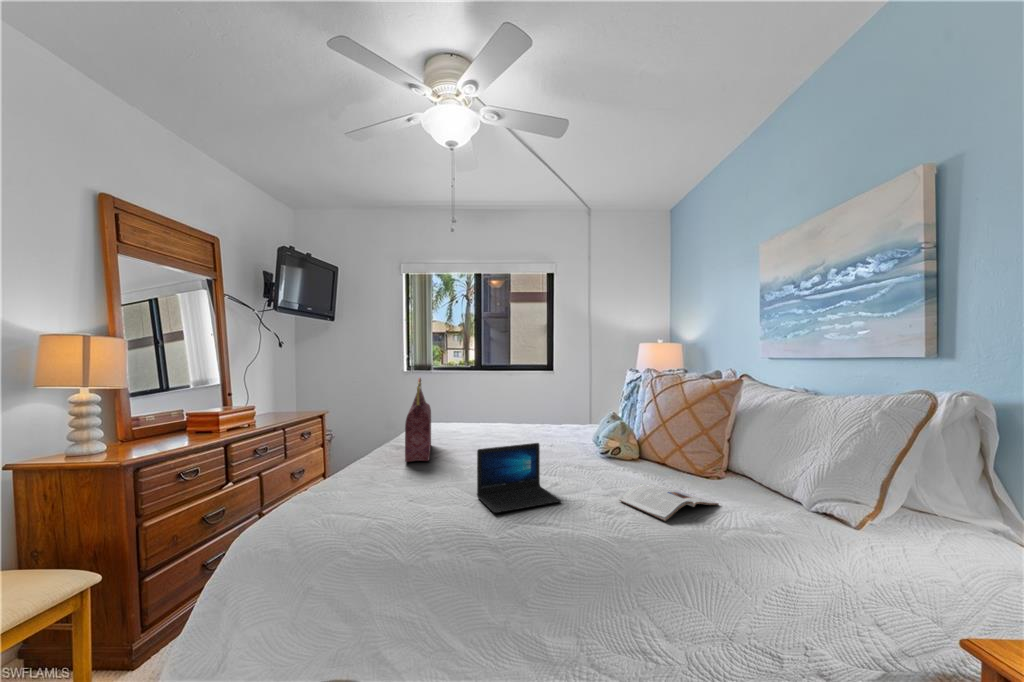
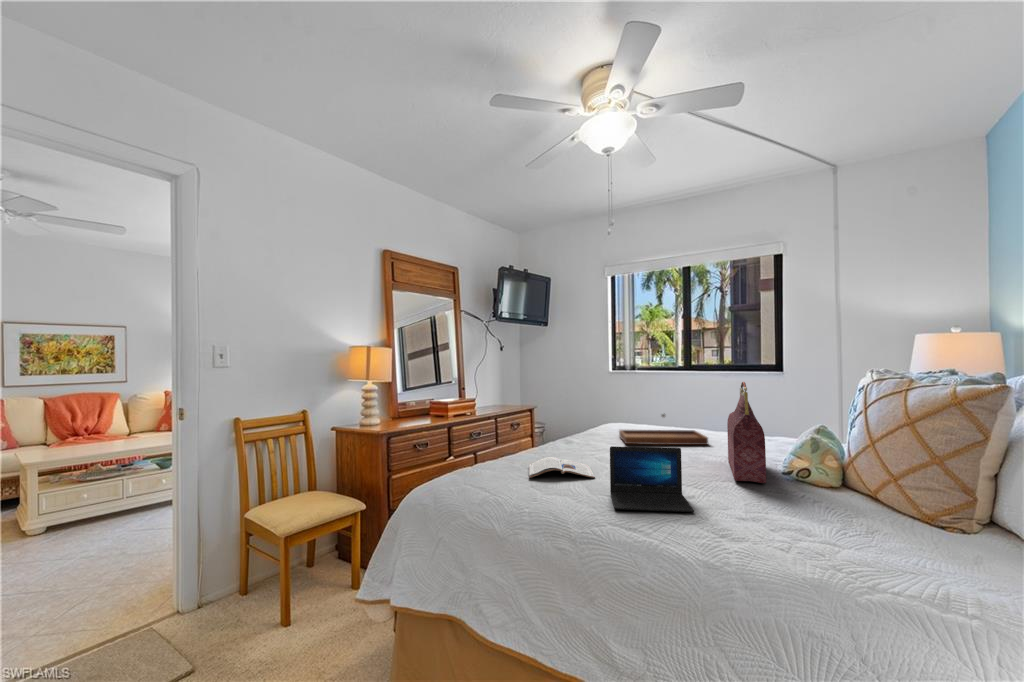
handbag: present [405,377,431,462] -> present [727,382,766,483]
tray: none [441,409,523,442] -> present [619,414,708,445]
magazine: present [619,484,719,521] -> present [529,457,595,478]

